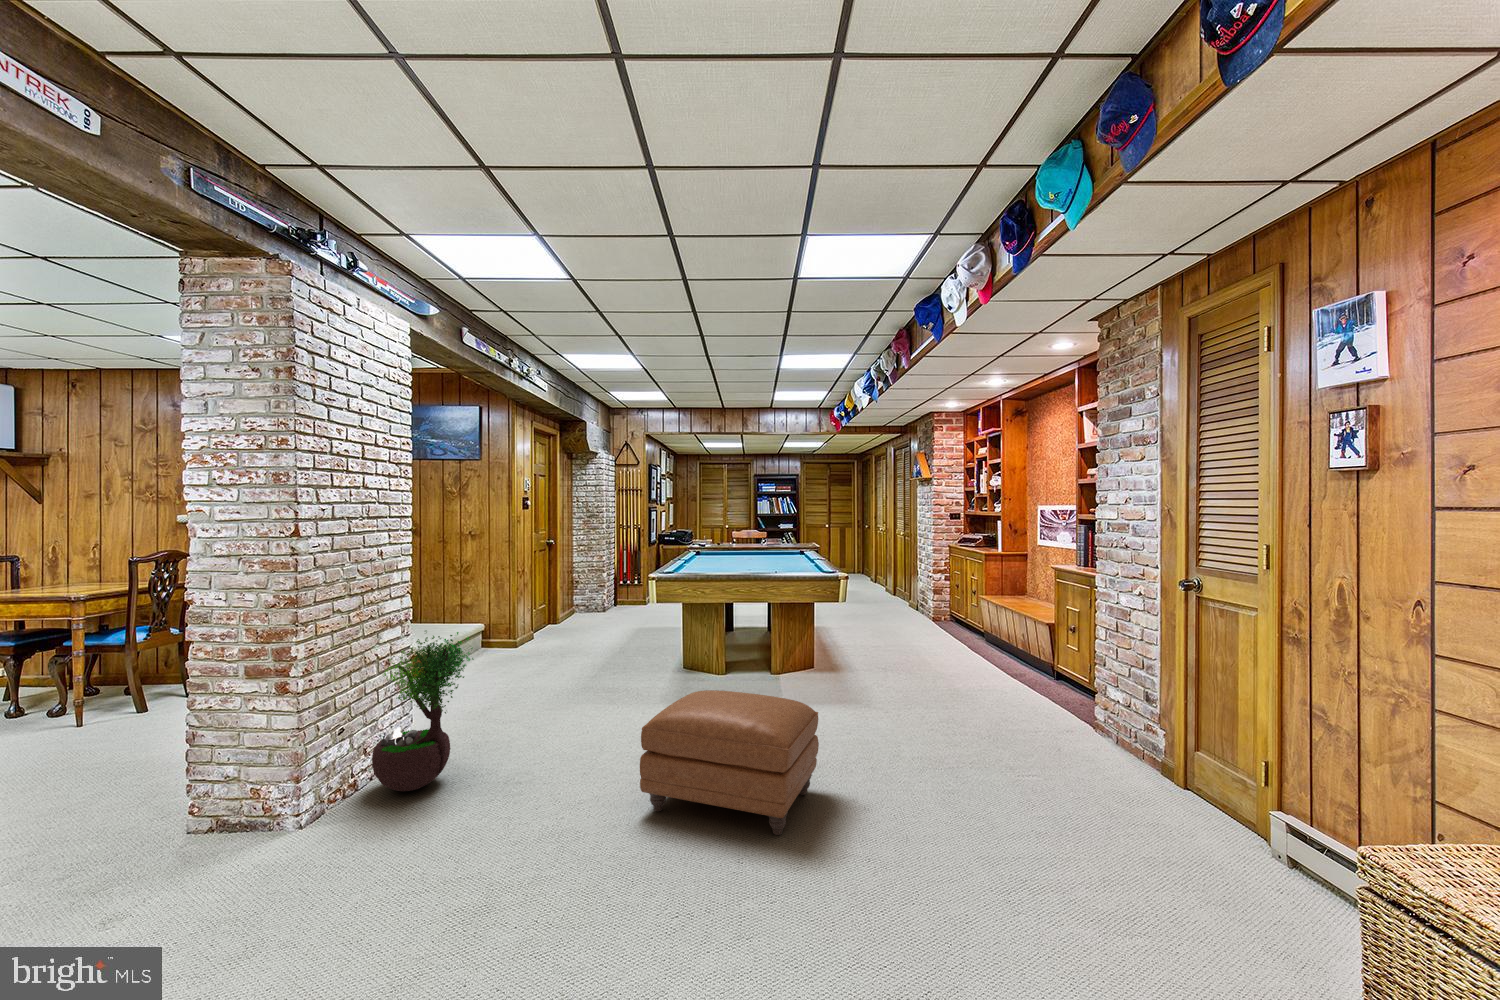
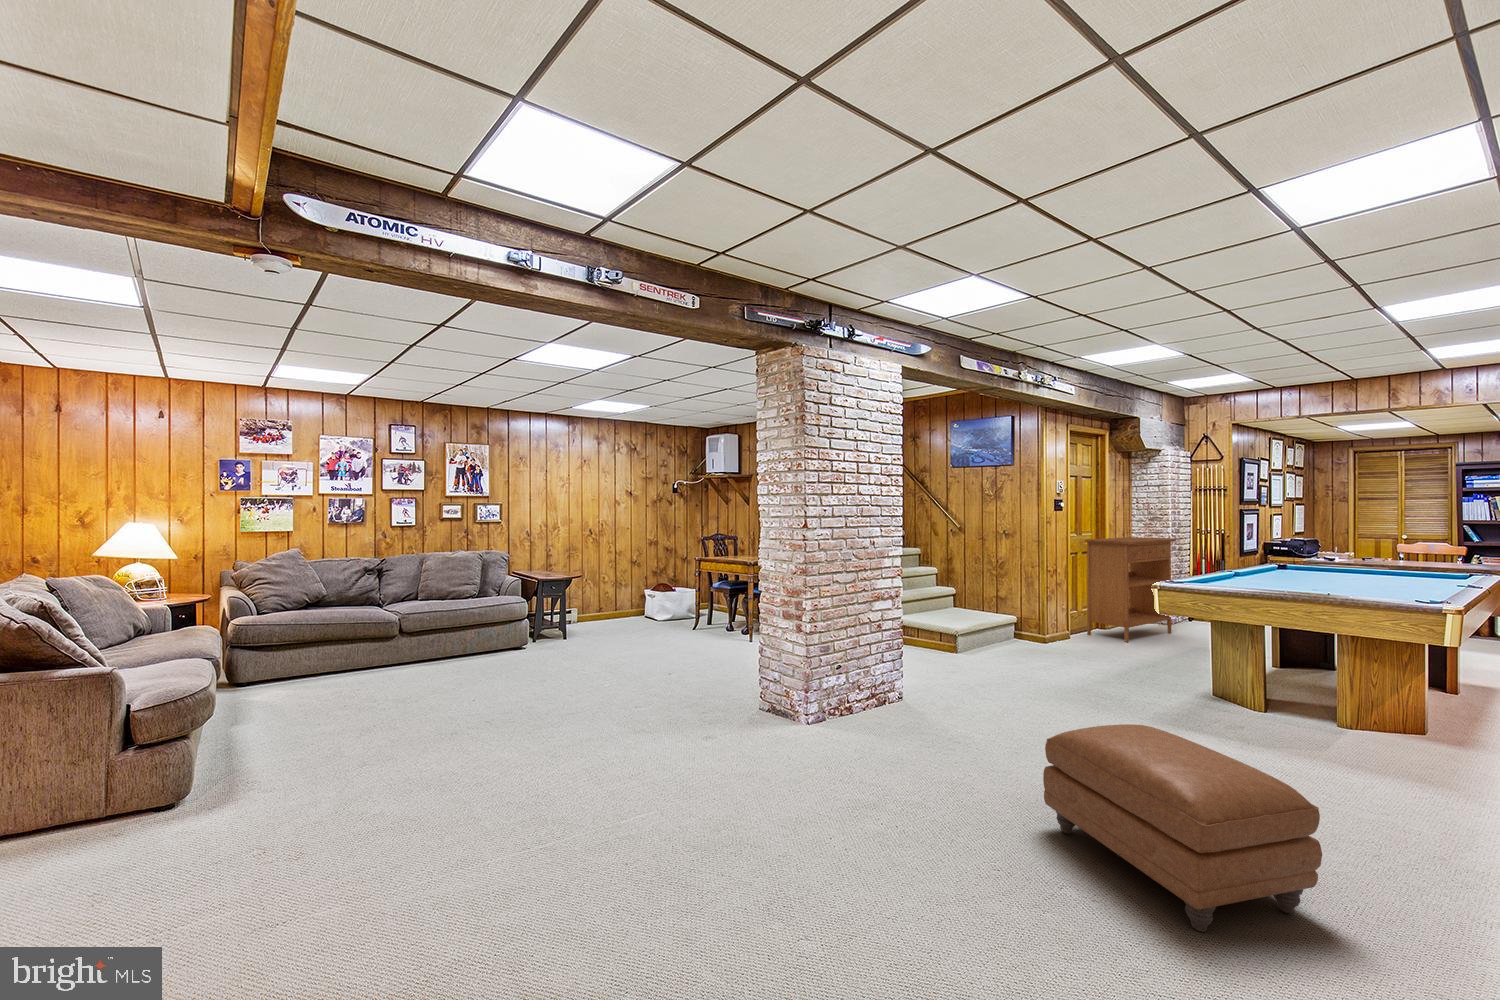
console table: none [544,533,611,632] -> present [1085,537,1178,643]
potted tree: present [372,632,474,791] -> none [858,605,932,728]

